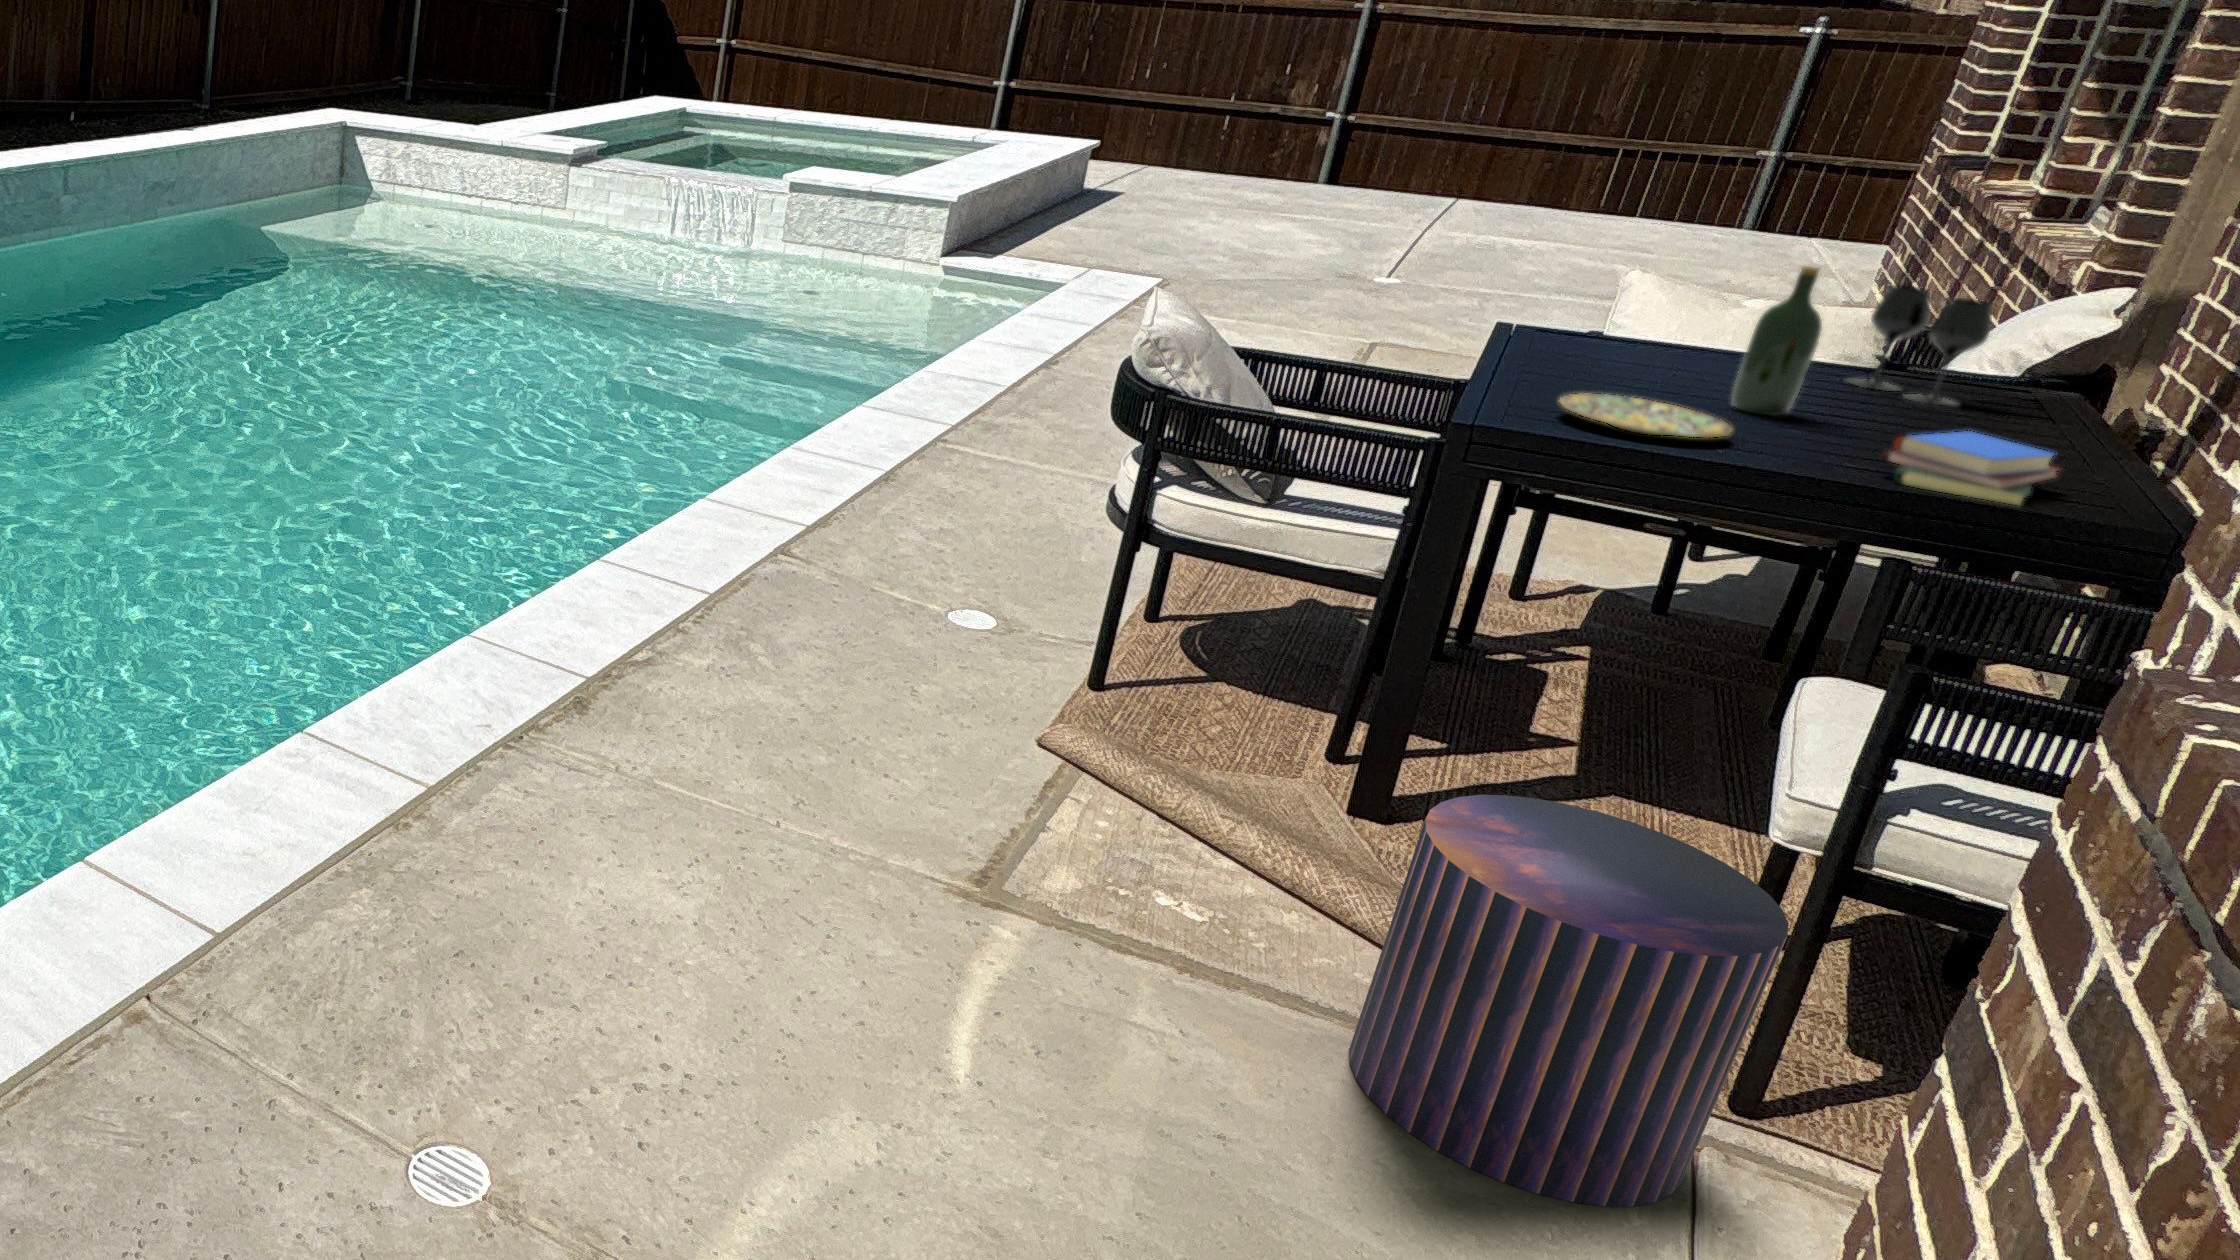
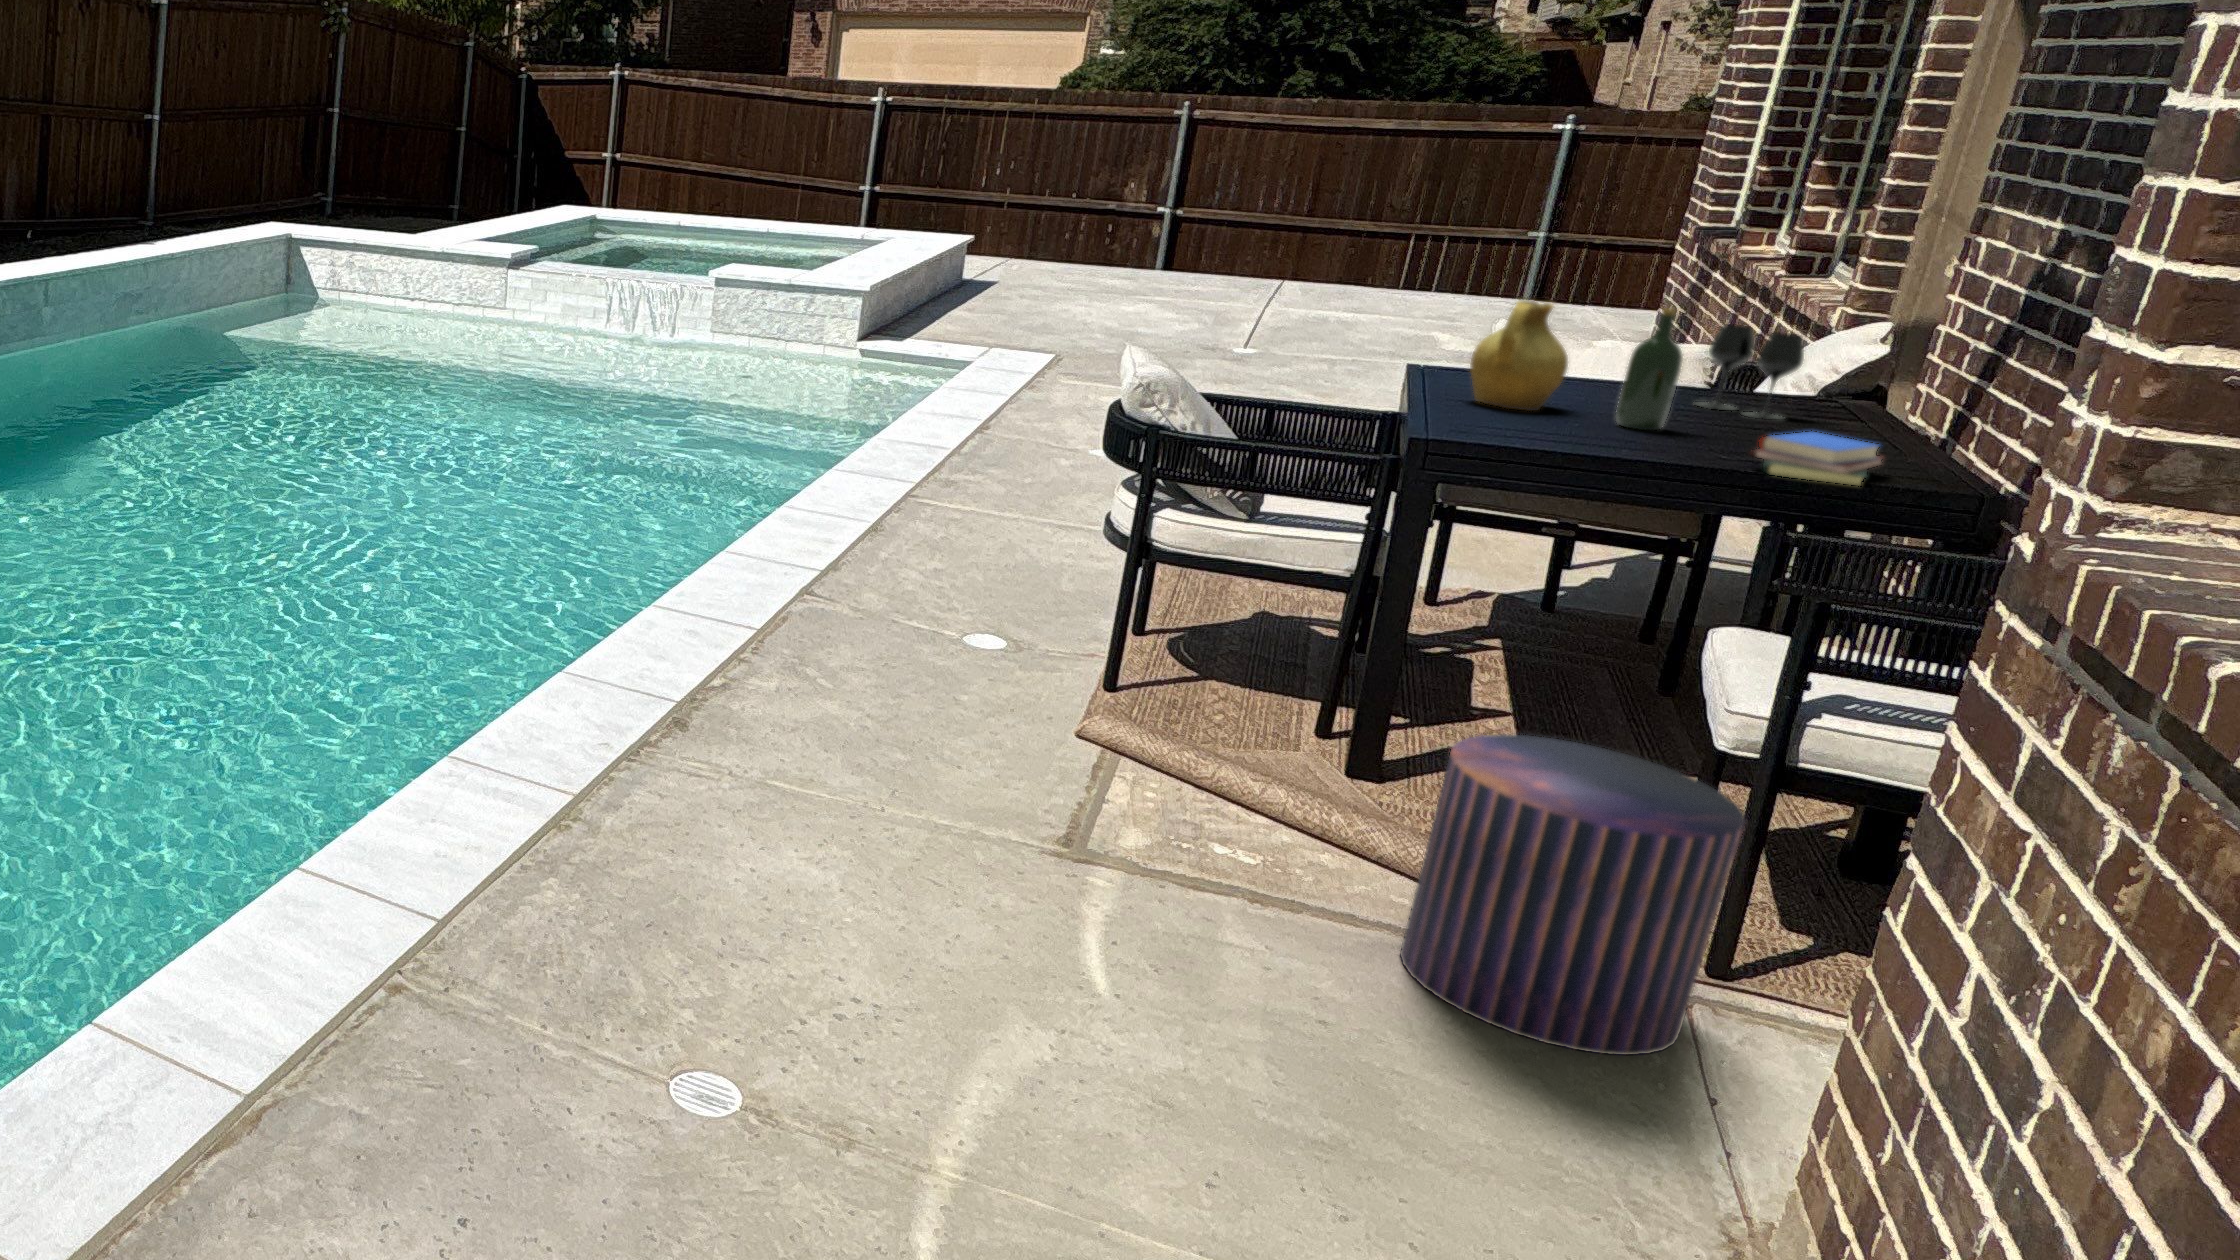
pitcher: none [1561,248,1683,384] -> present [1470,300,1568,411]
plate: present [1560,394,1733,438] -> none [1489,417,1630,447]

